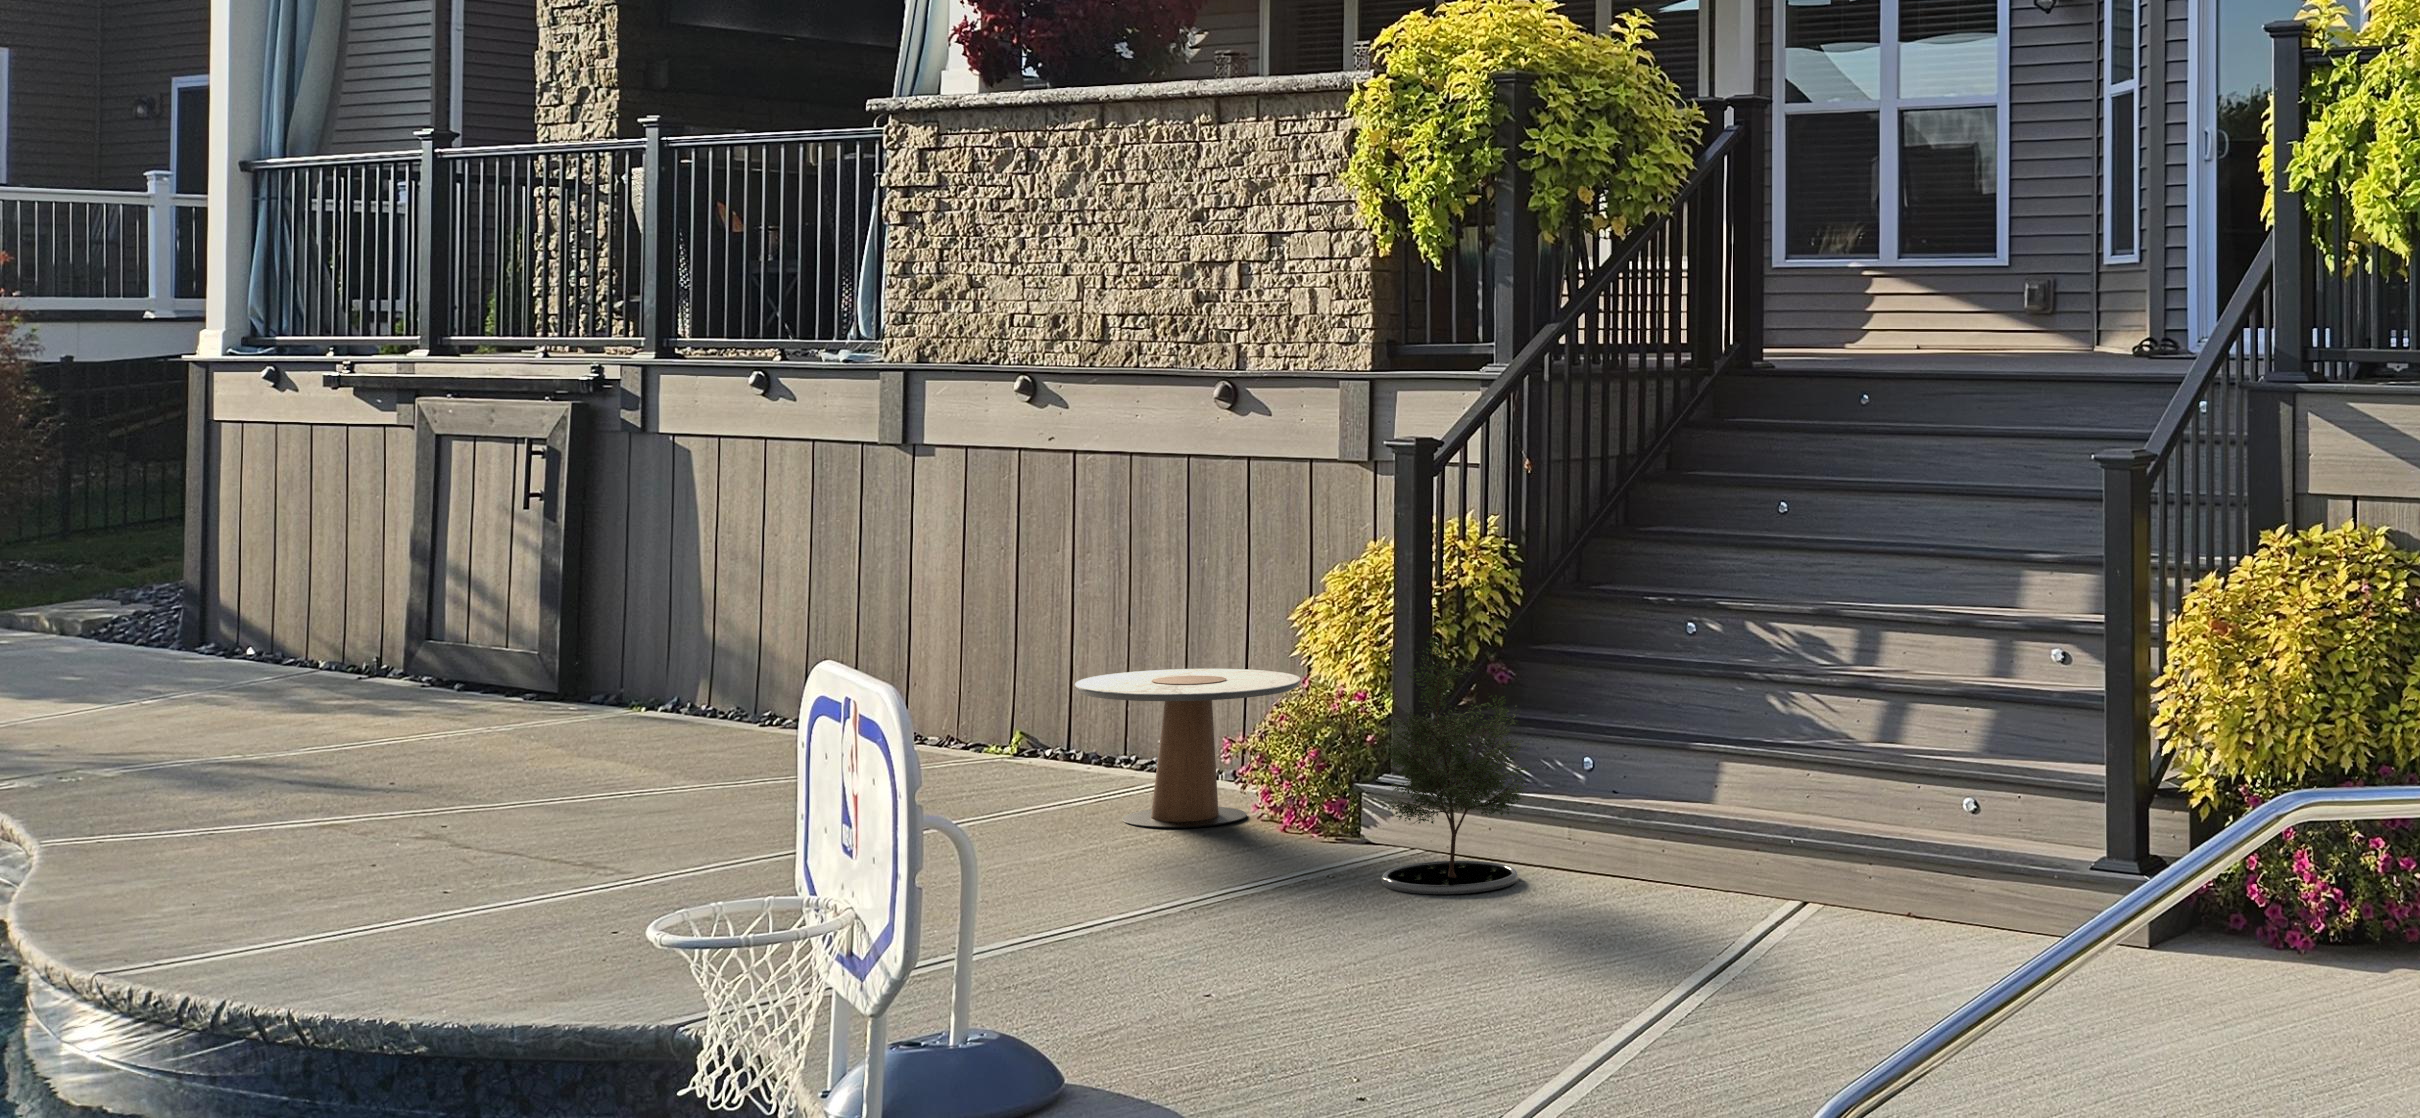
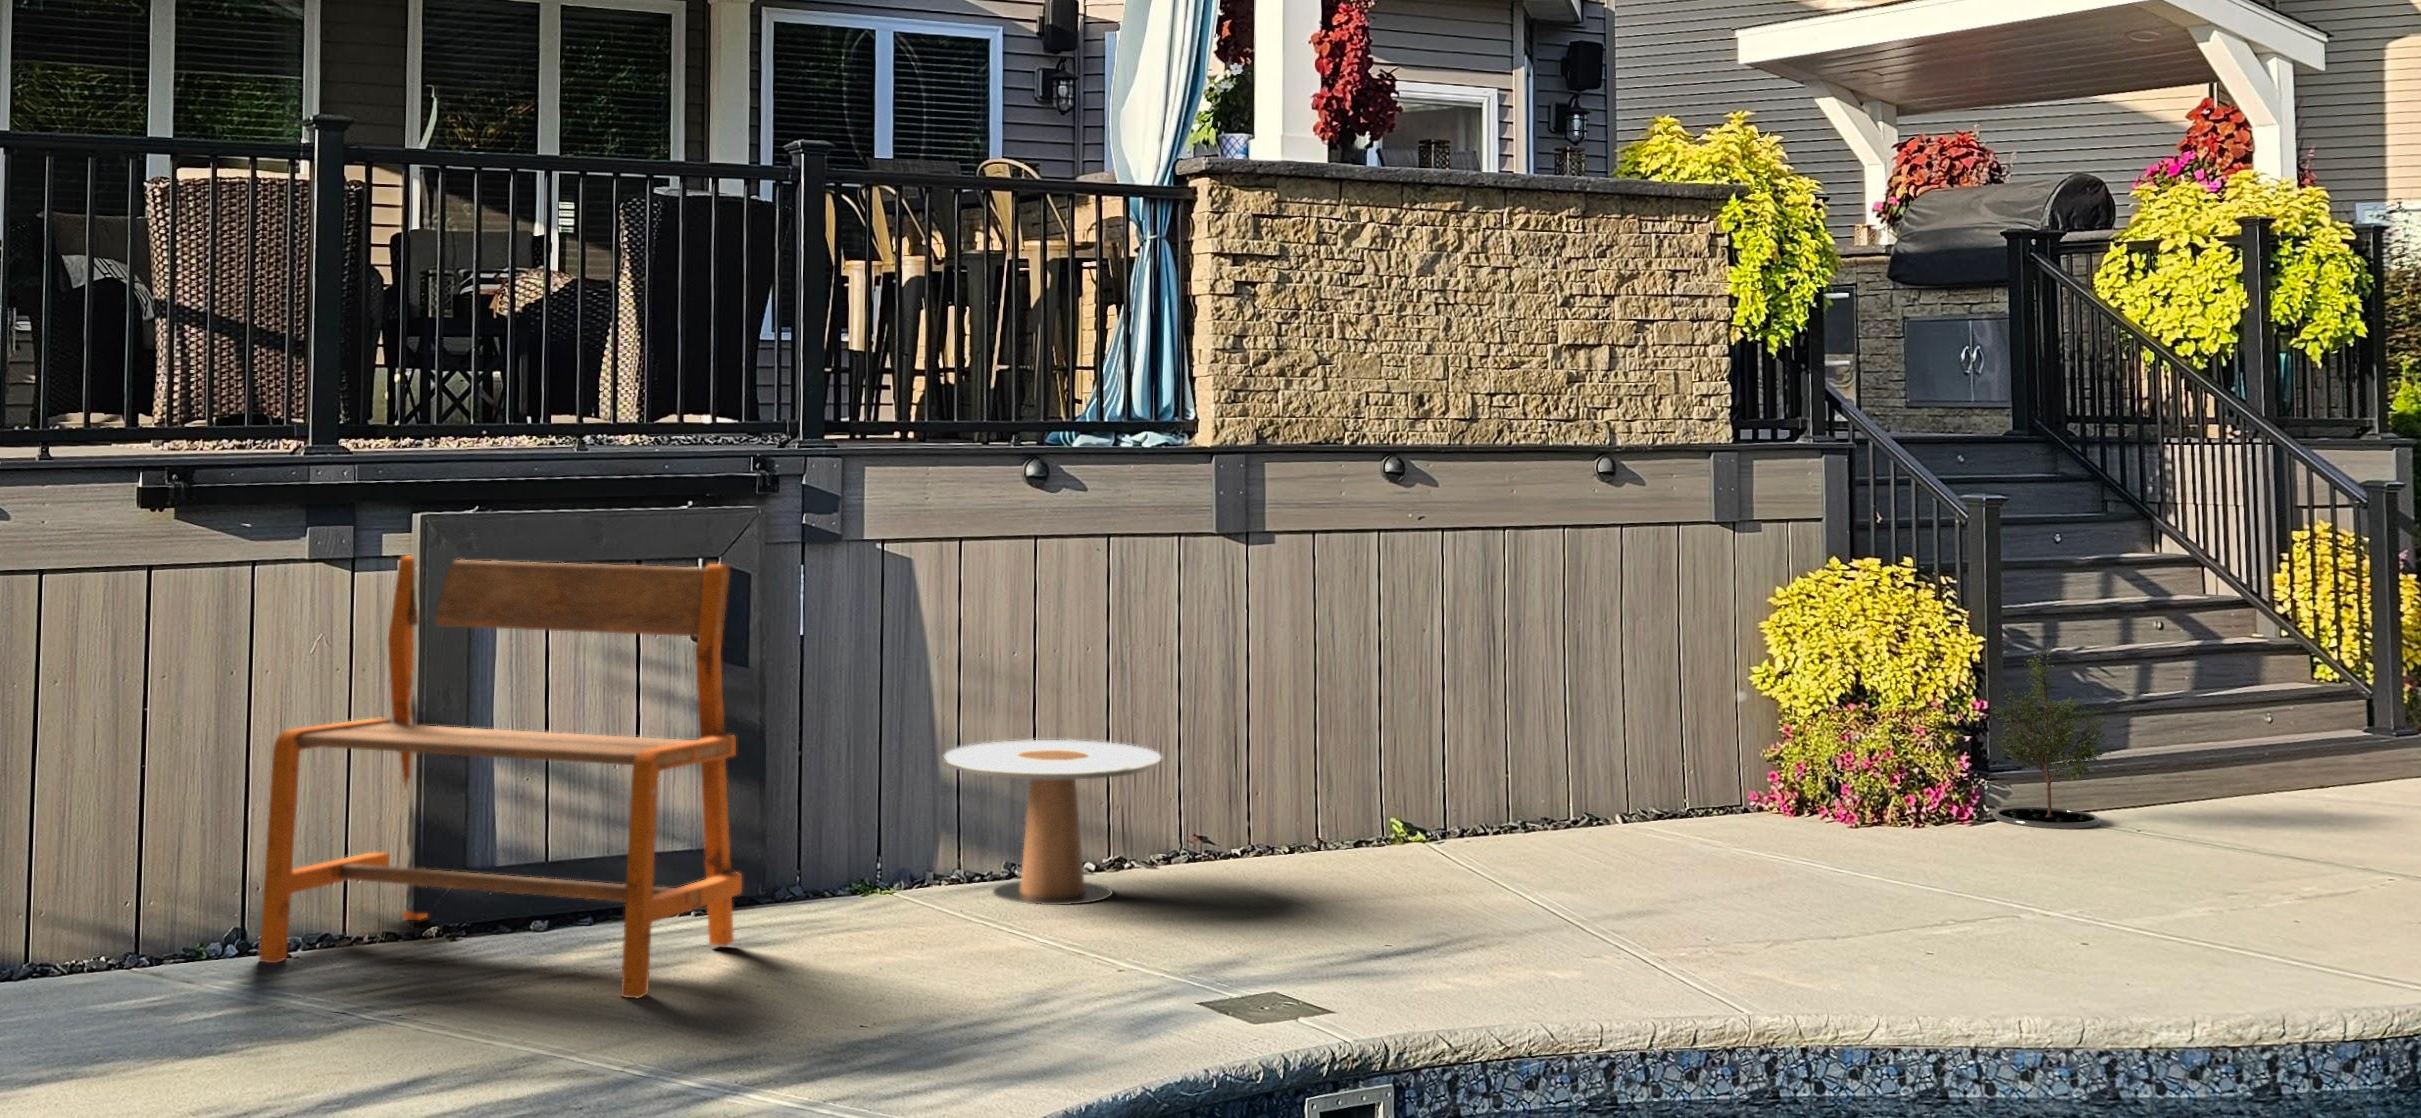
bench: none [155,428,460,709] -> present [259,555,742,998]
side table: present [1075,669,1300,828] -> present [945,740,1161,905]

